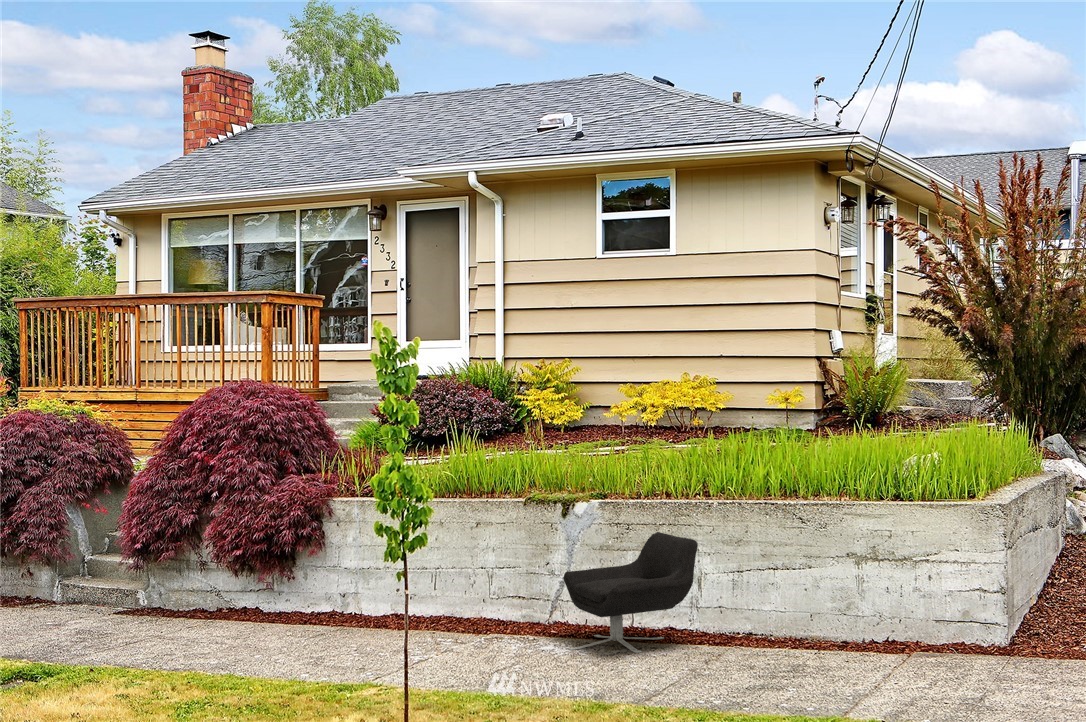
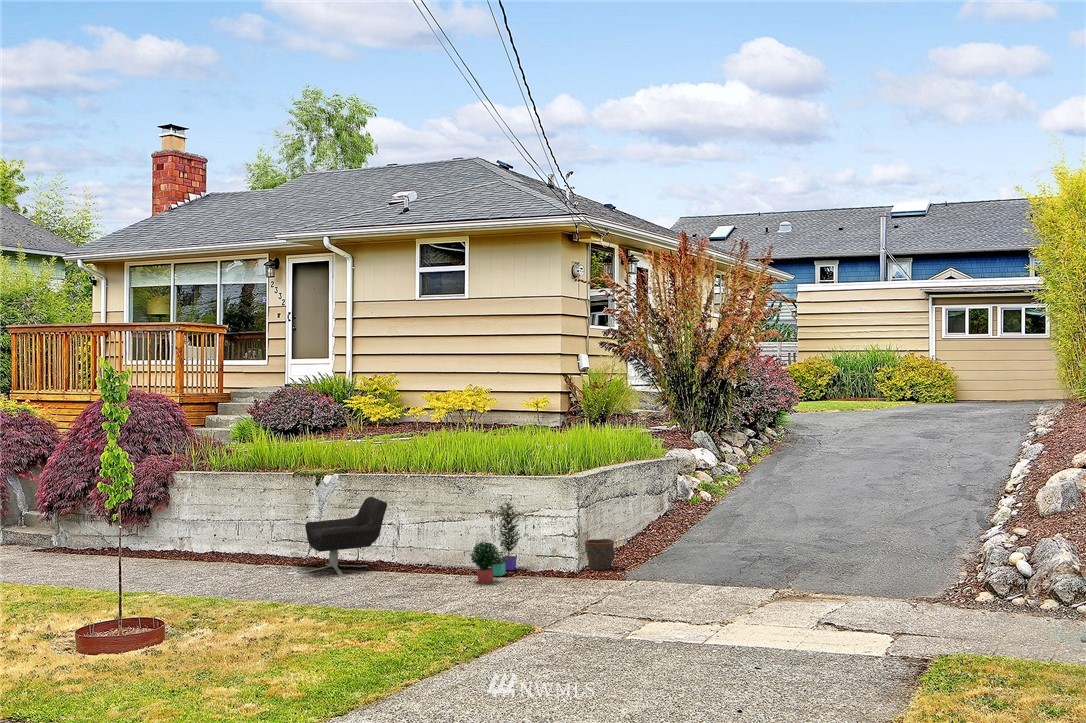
potted plant: none [864,538,918,667] -> present [470,501,521,583]
bucket: none [1015,596,1064,646] -> present [585,539,614,570]

